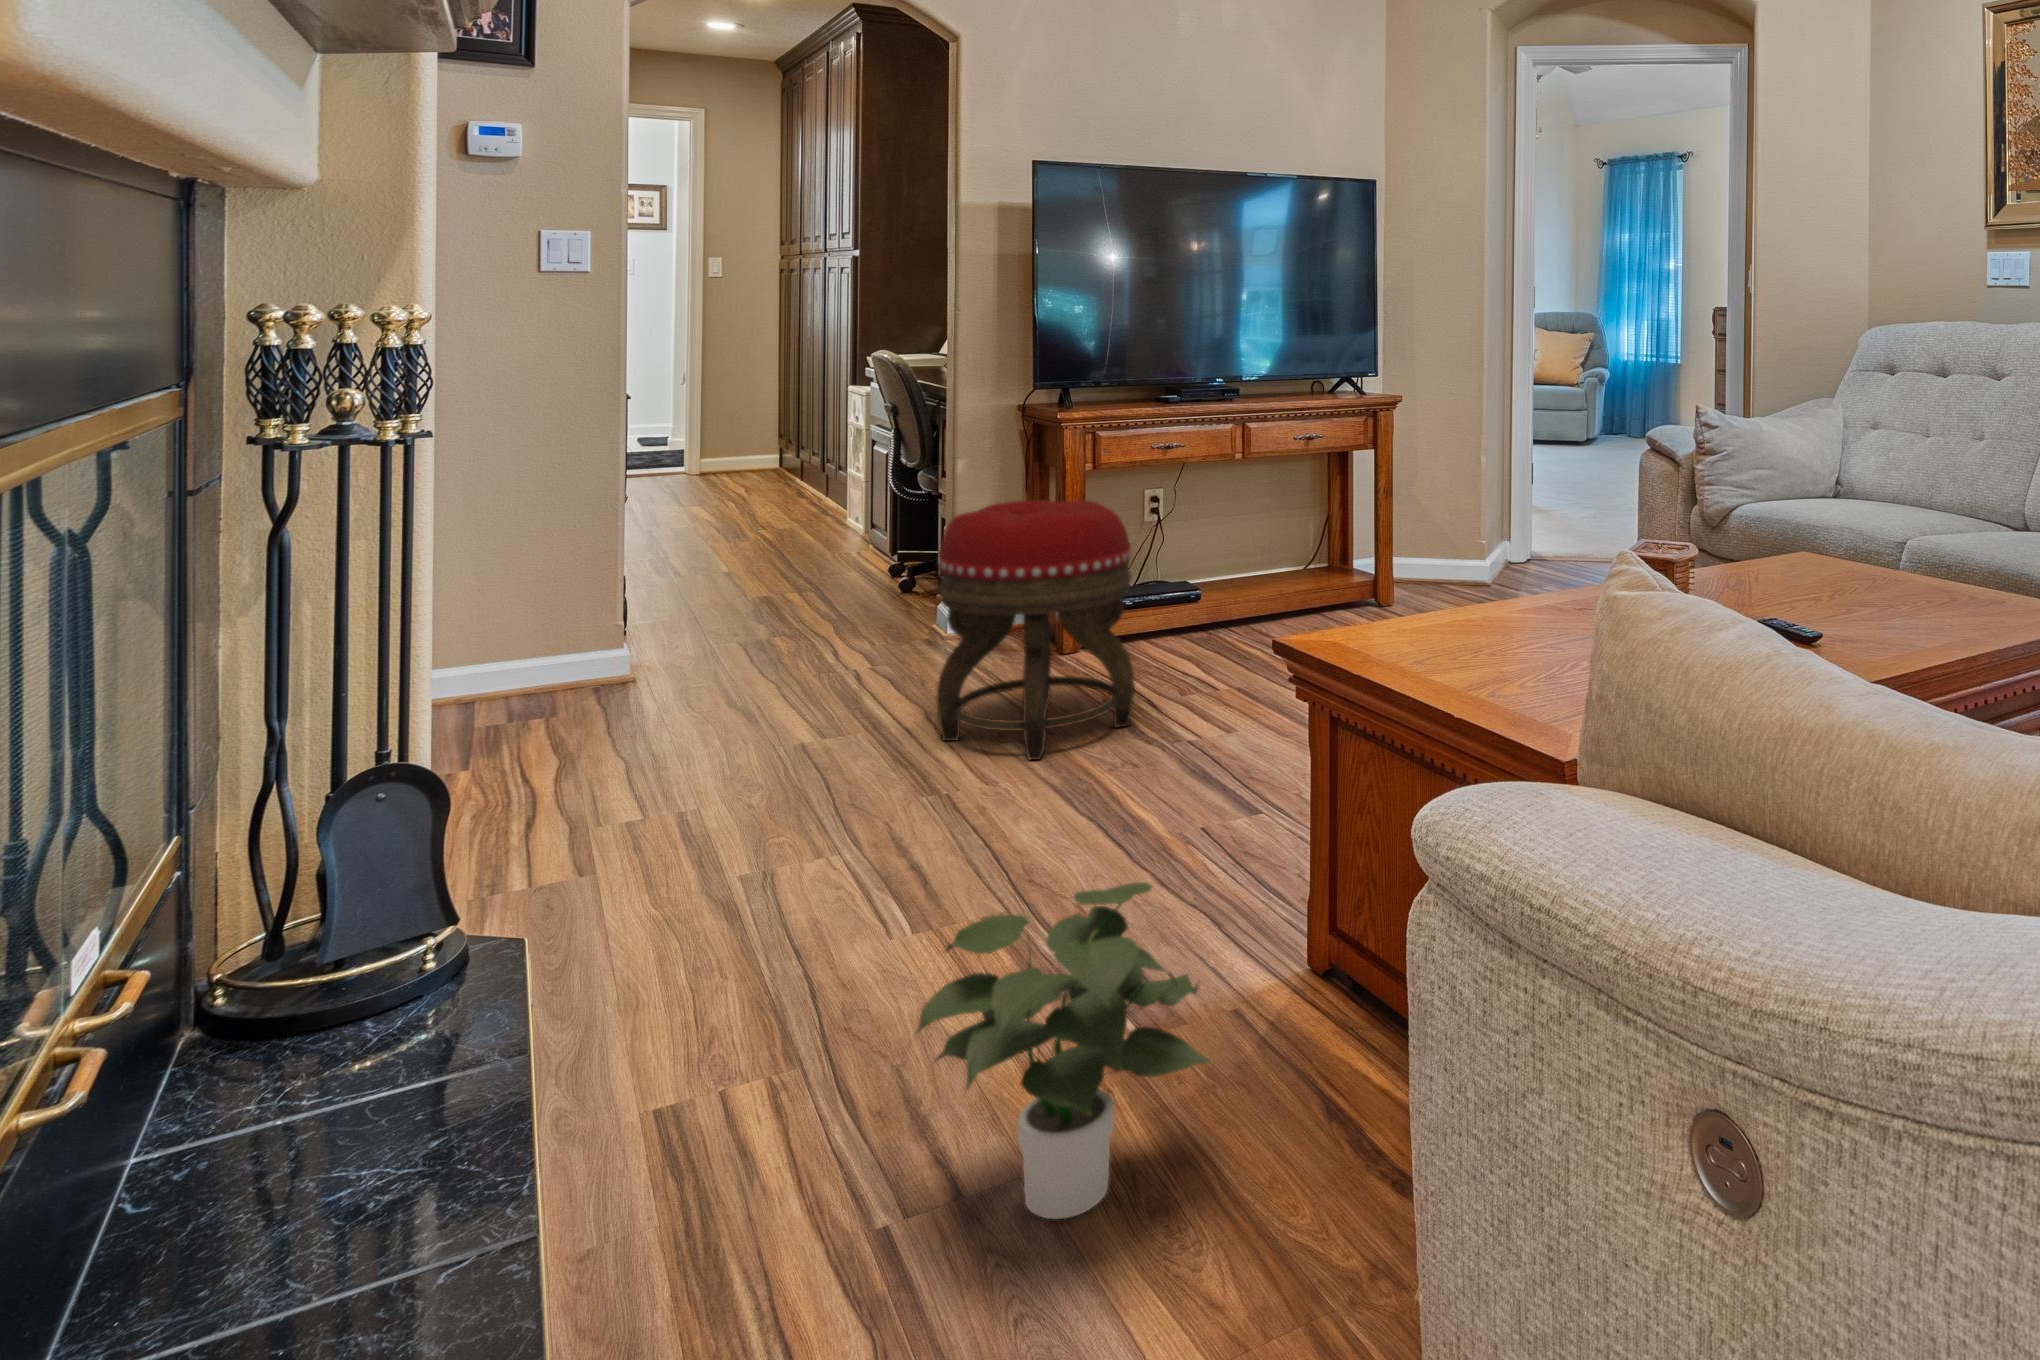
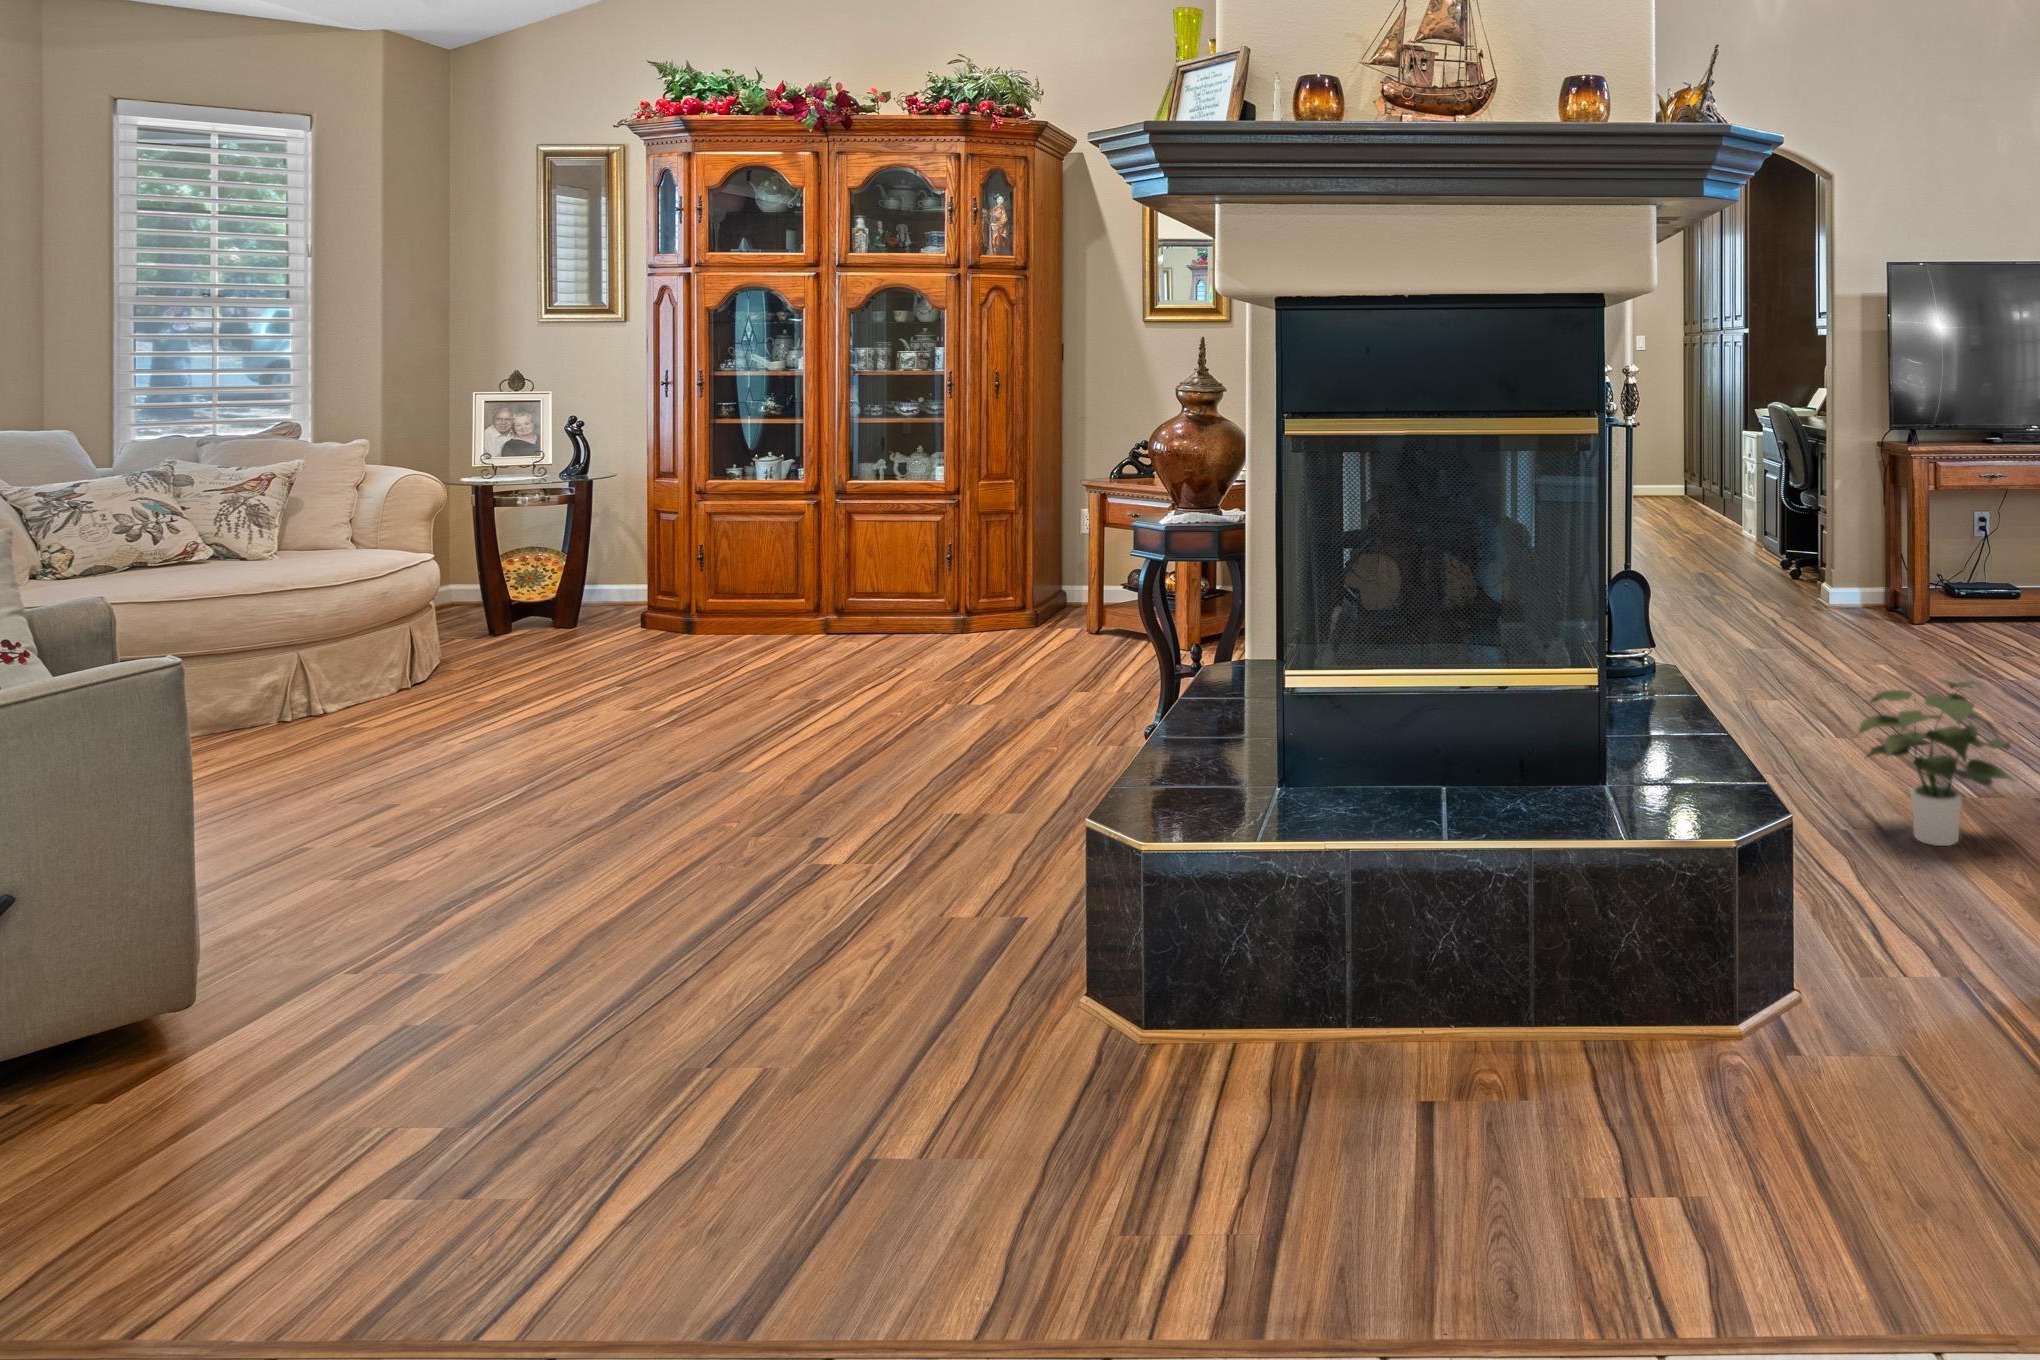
footstool: present [936,500,1135,760] -> none [1833,502,1969,676]

